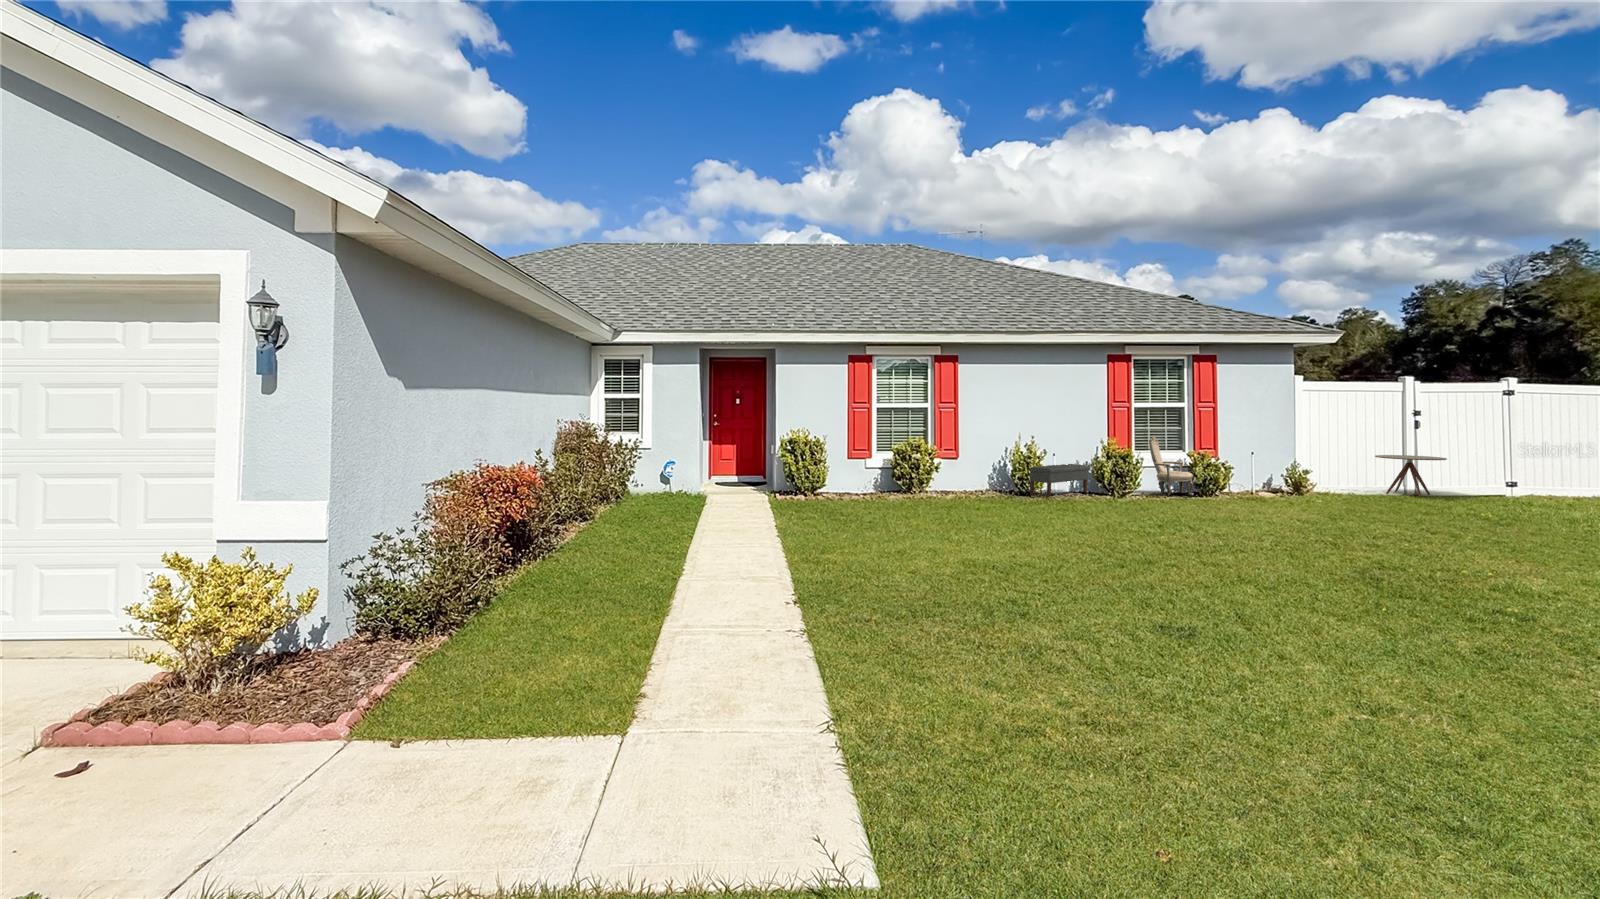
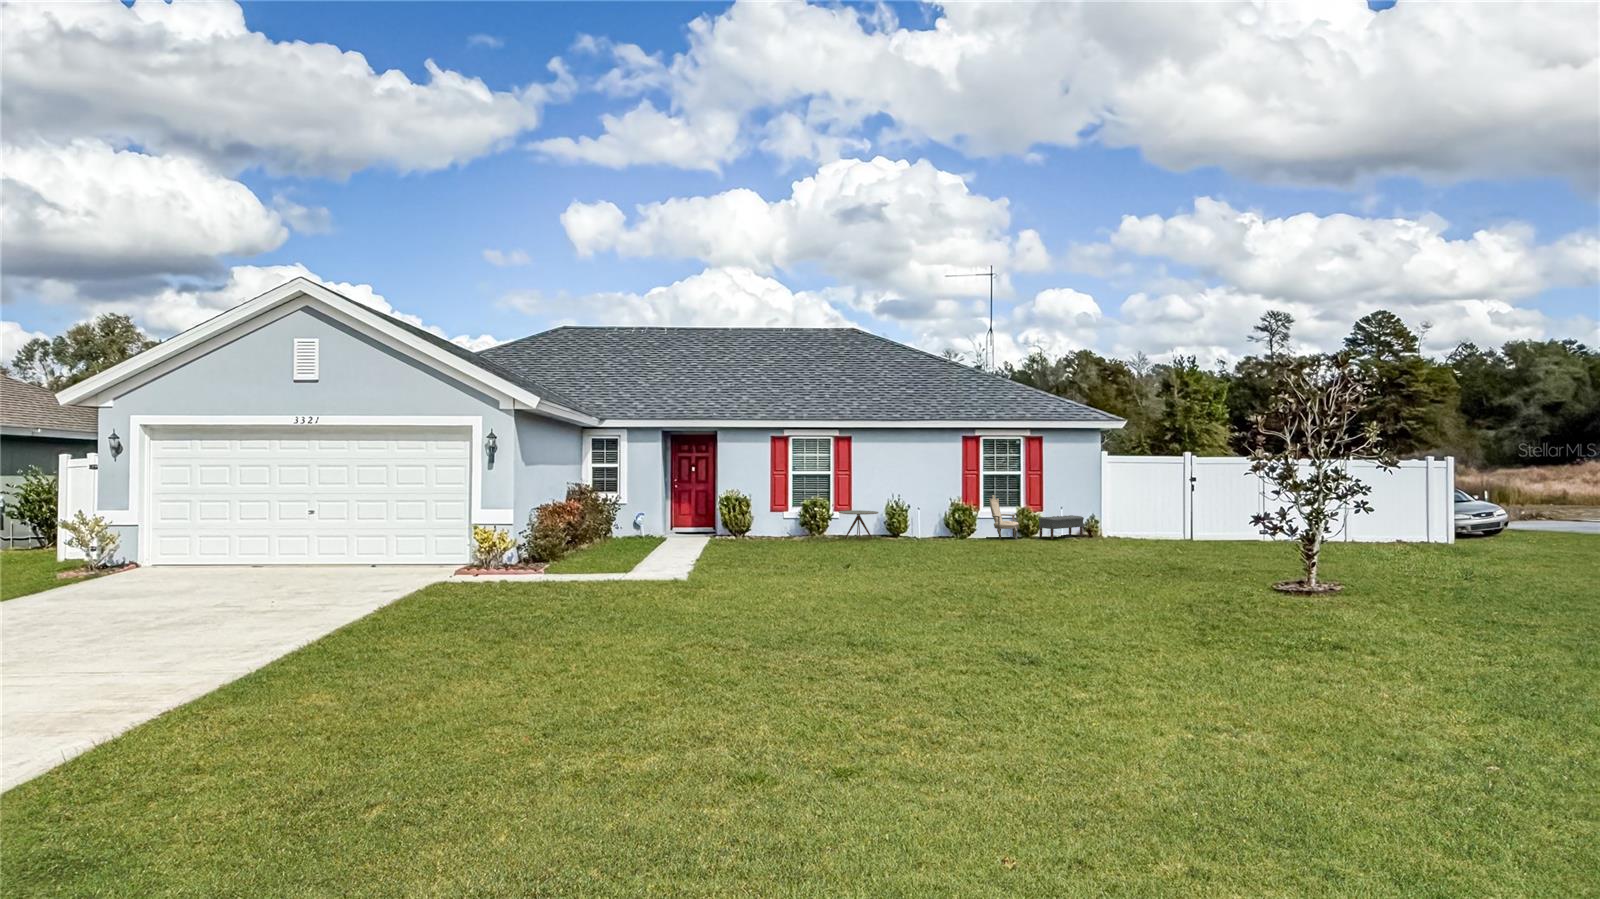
round table: present [1375,455,1447,497] -> present [839,510,879,540]
bench: present [1029,464,1089,497] -> present [1039,515,1084,539]

